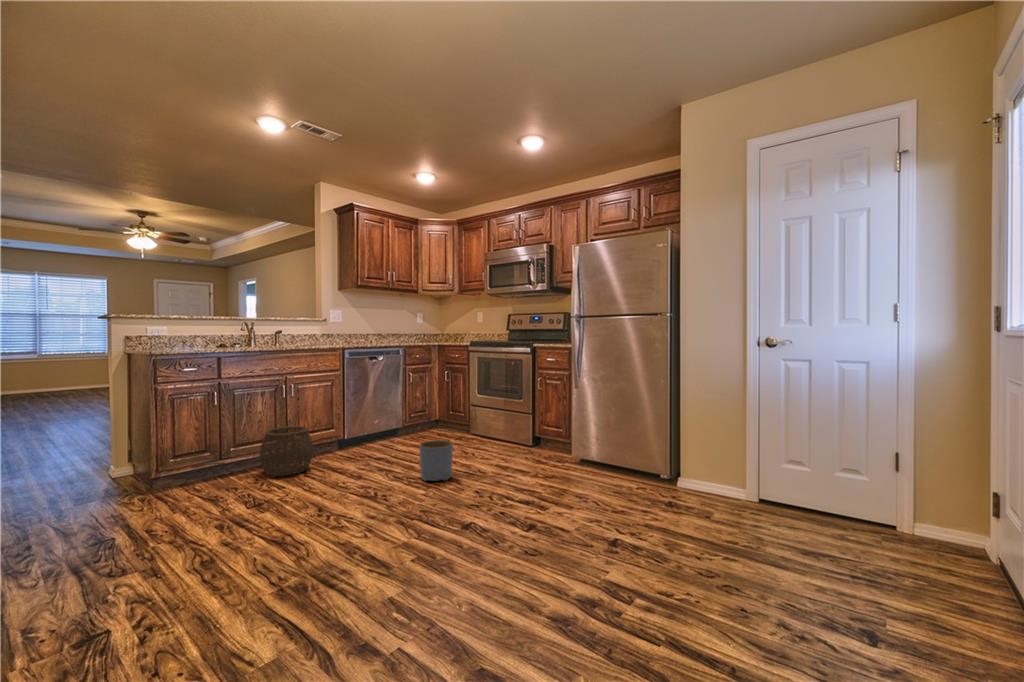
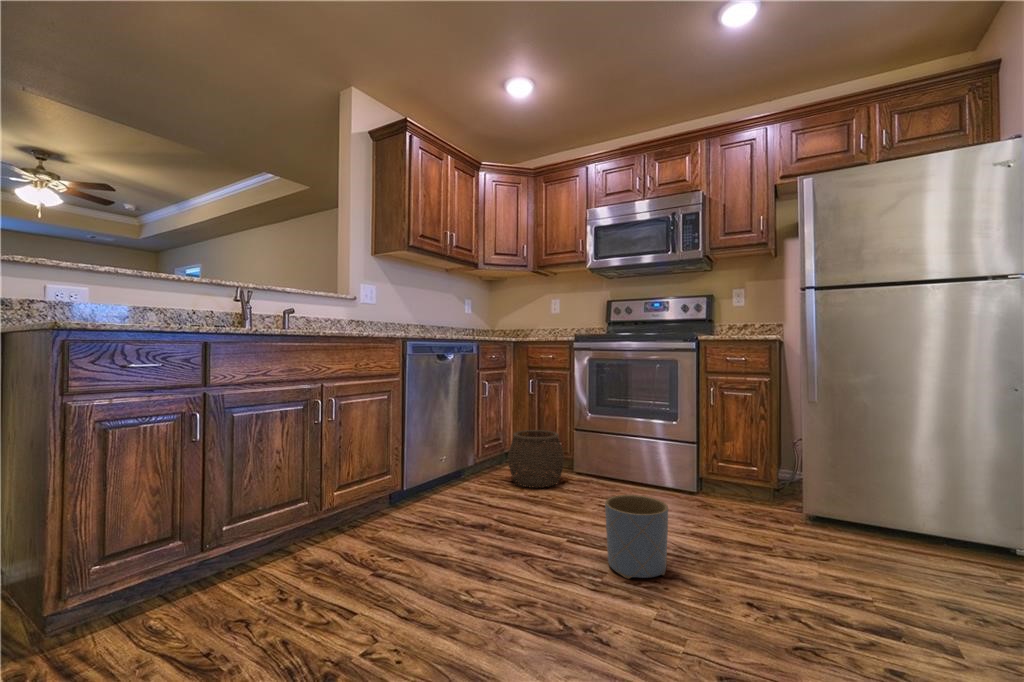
woven basket: present [260,426,313,476] -> present [508,430,564,488]

